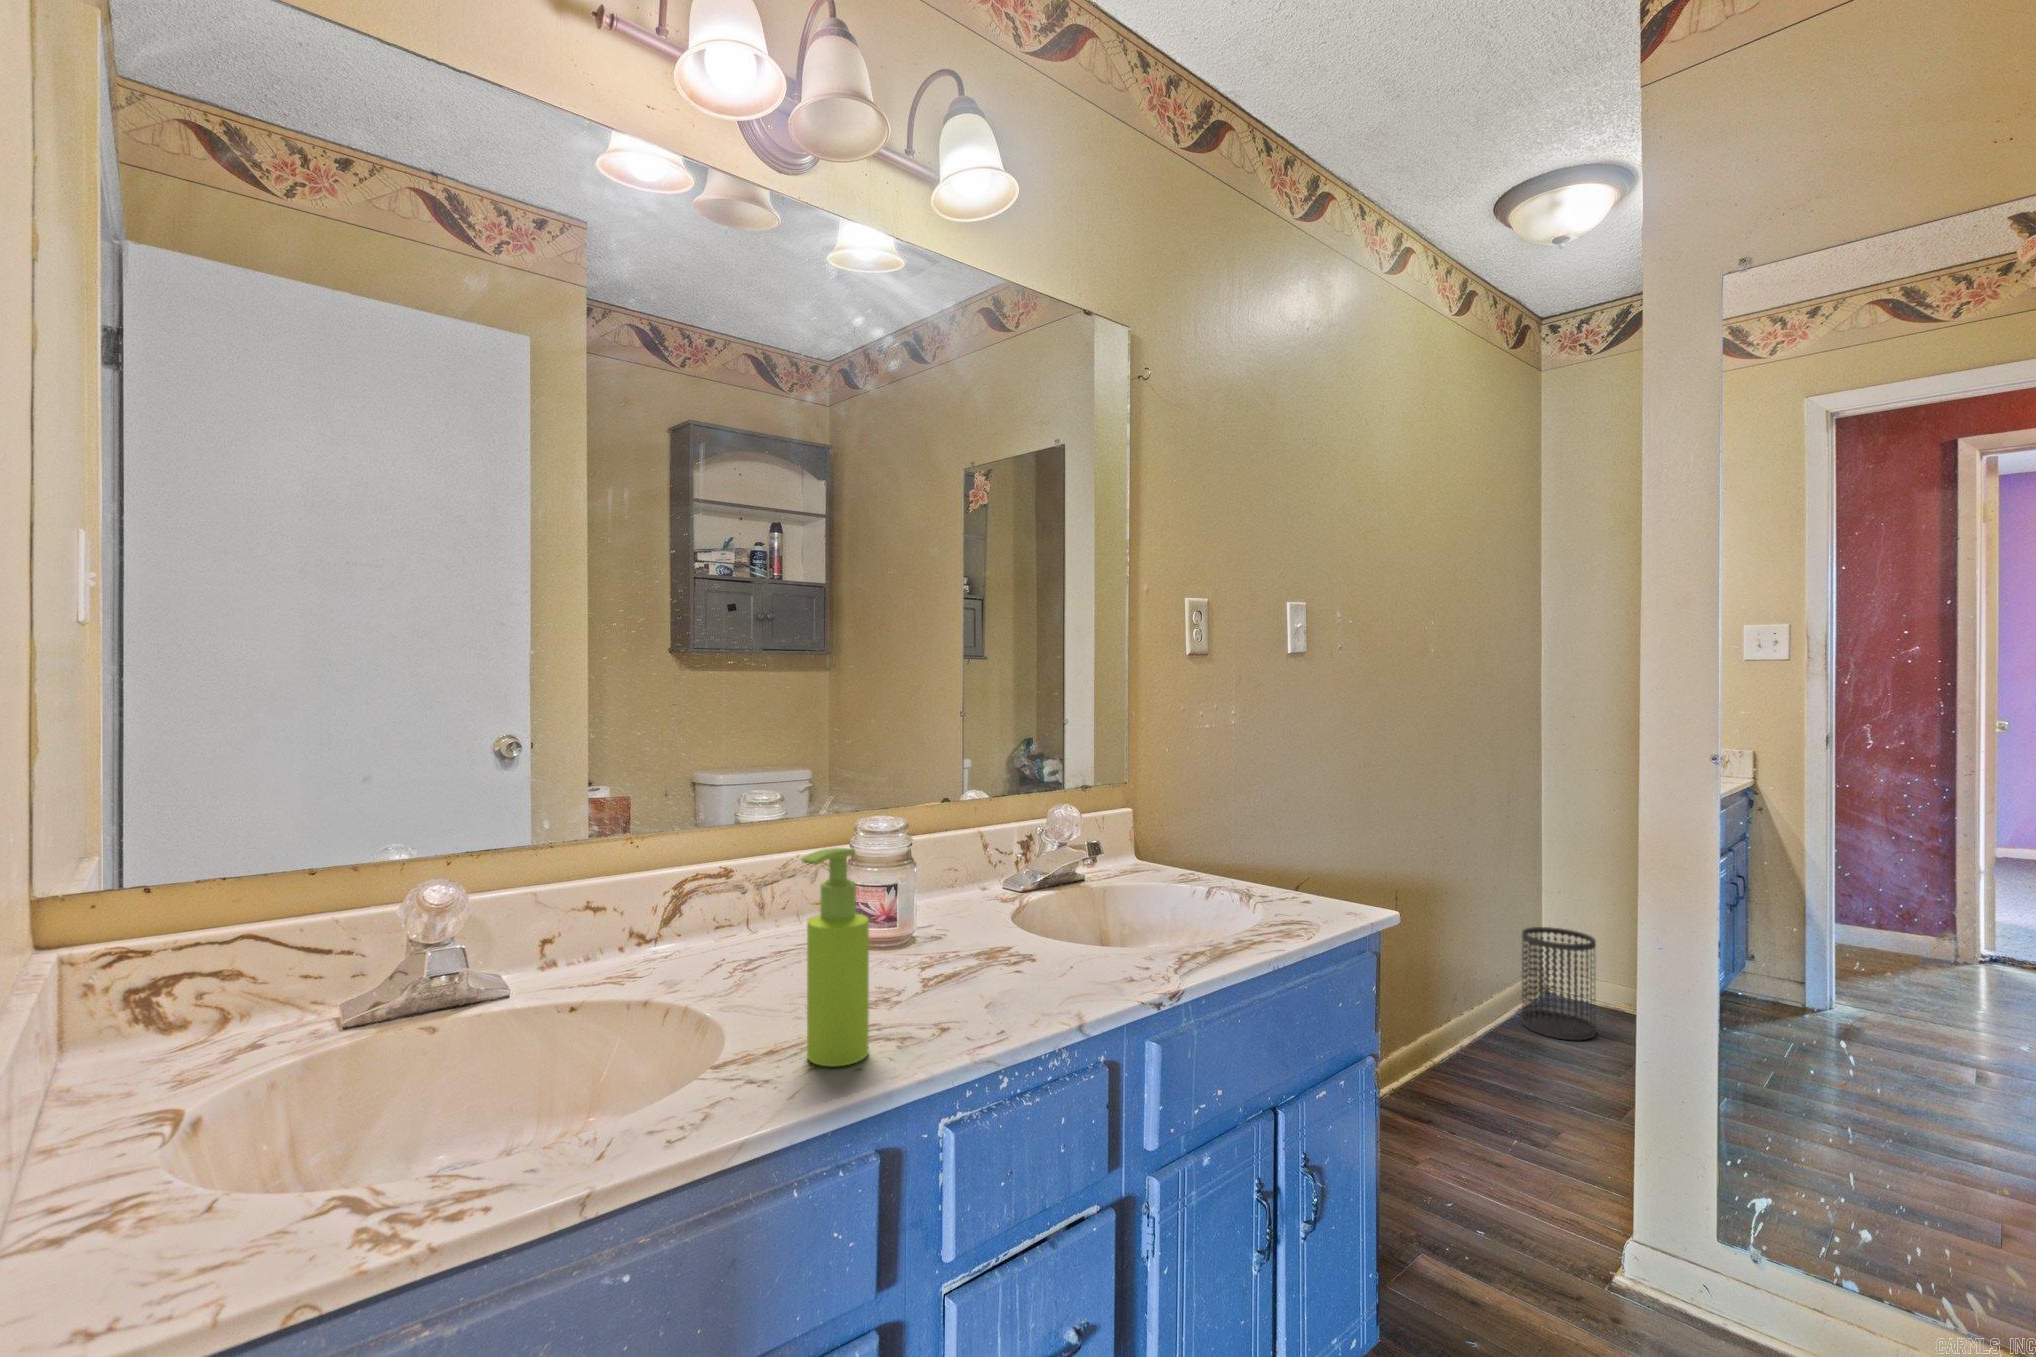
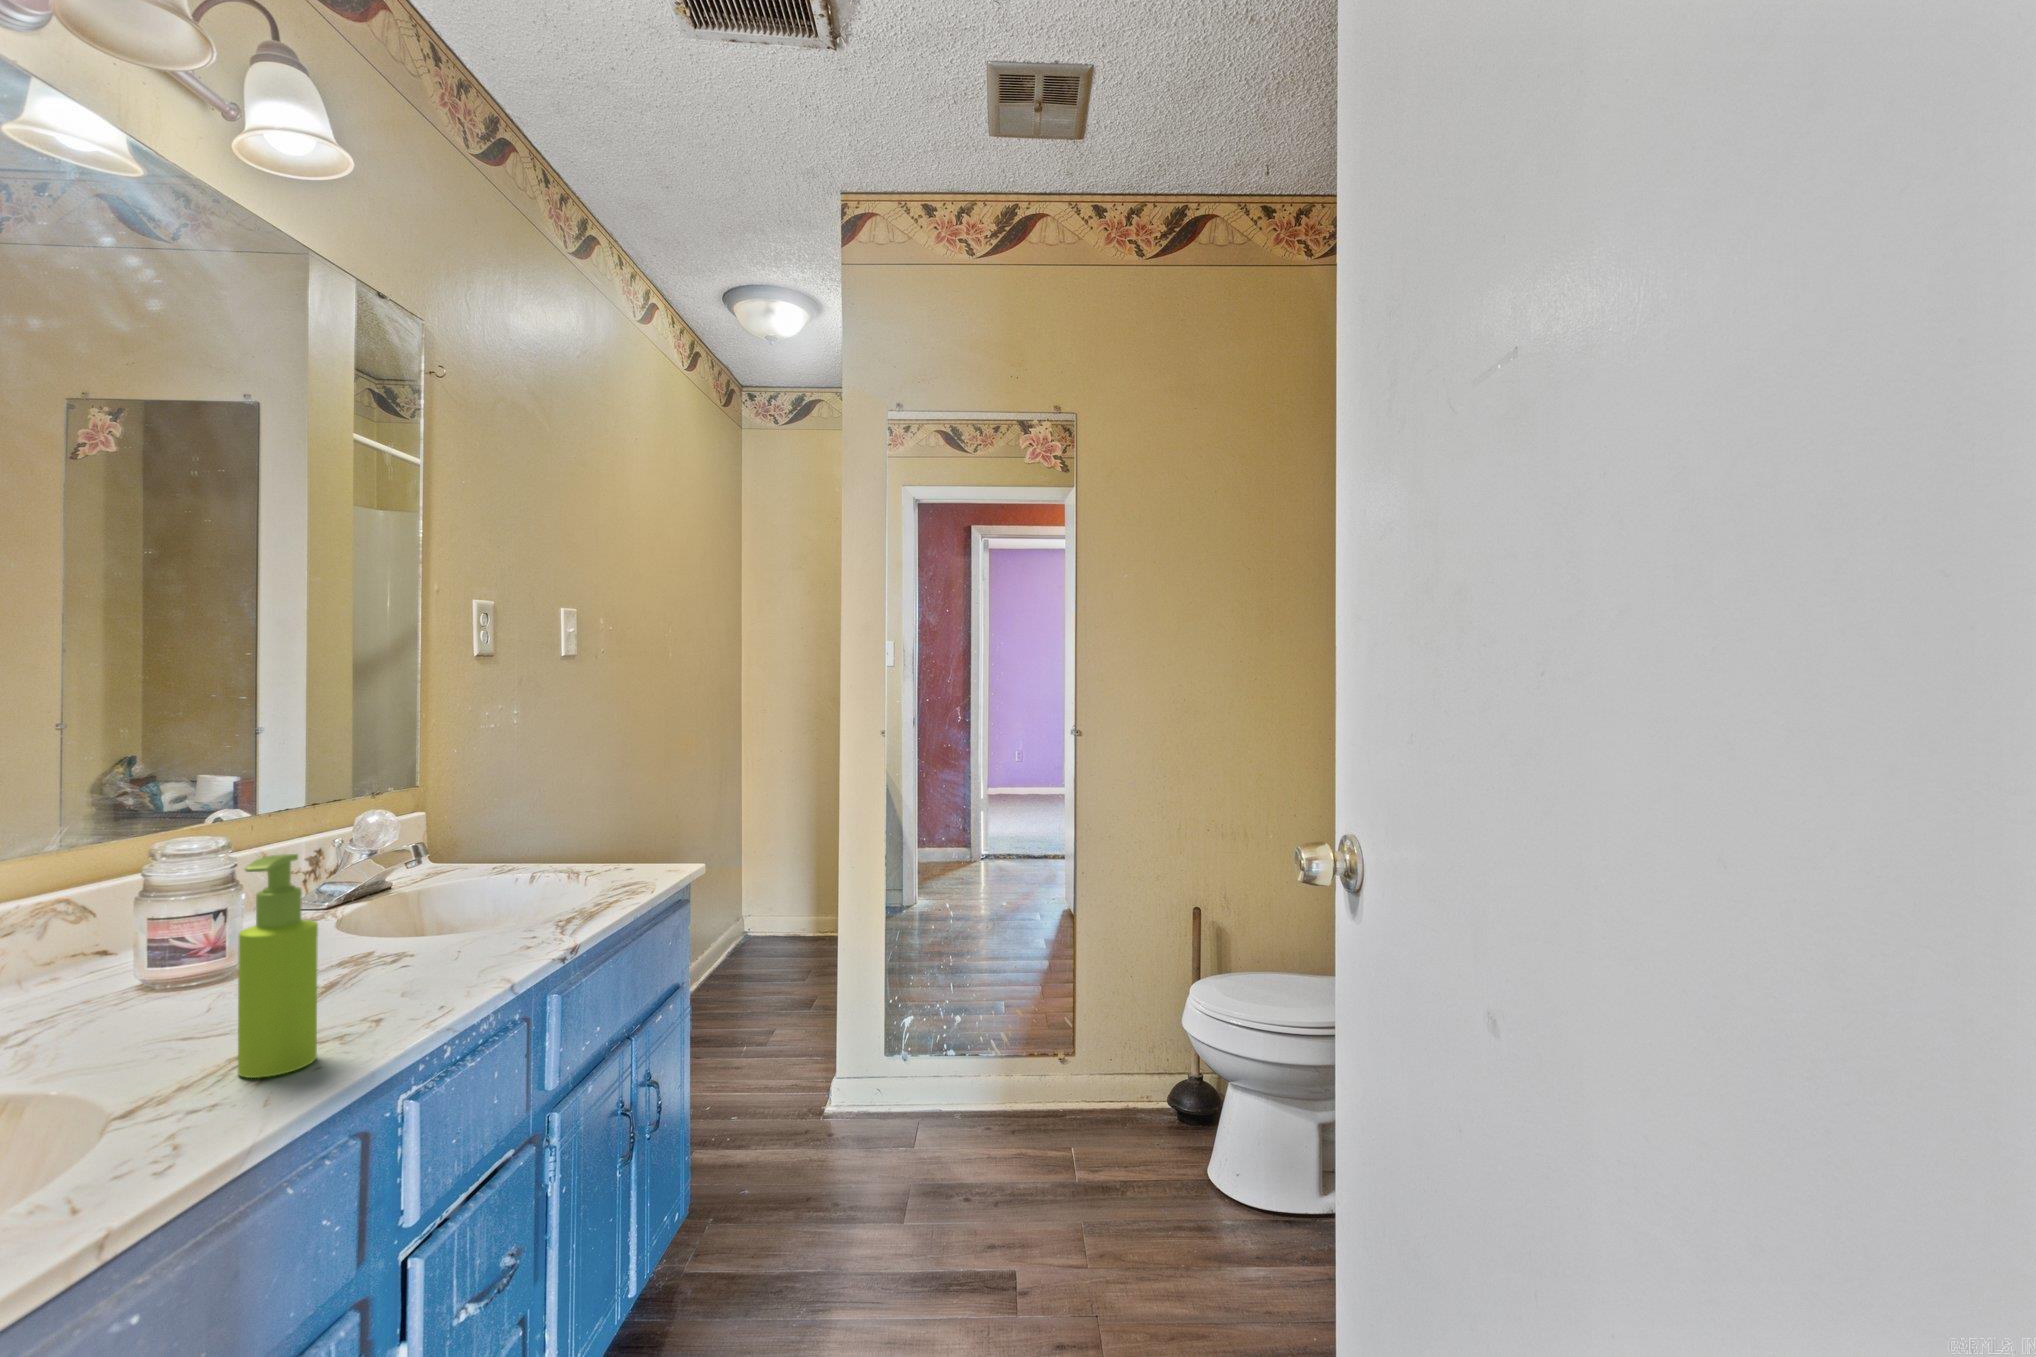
wastebasket: present [1522,927,1596,1040] -> none [730,881,784,969]

